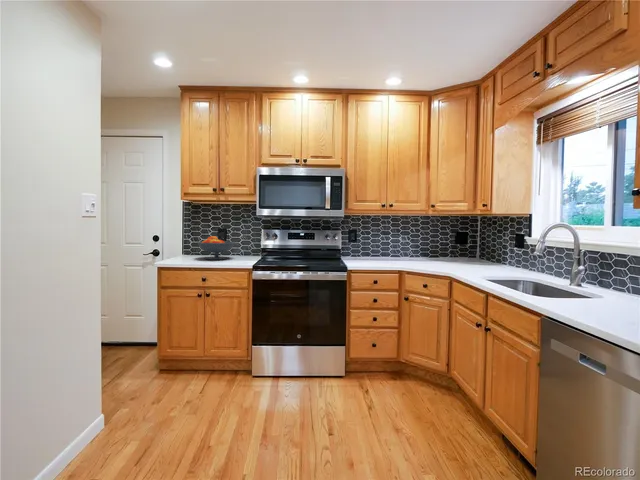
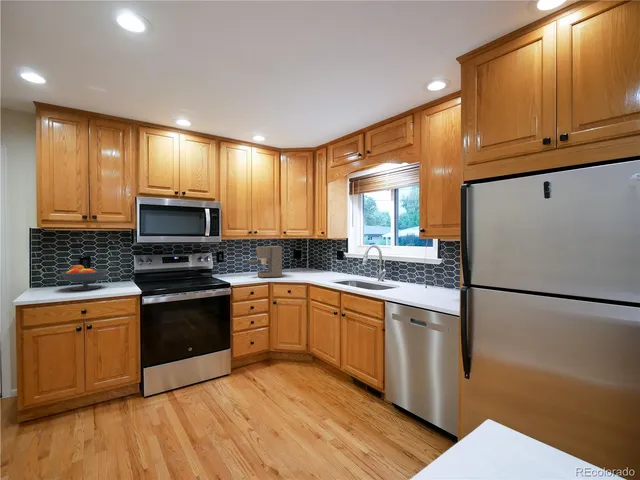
coffee maker: none [377,225,422,266] -> present [247,246,282,278]

